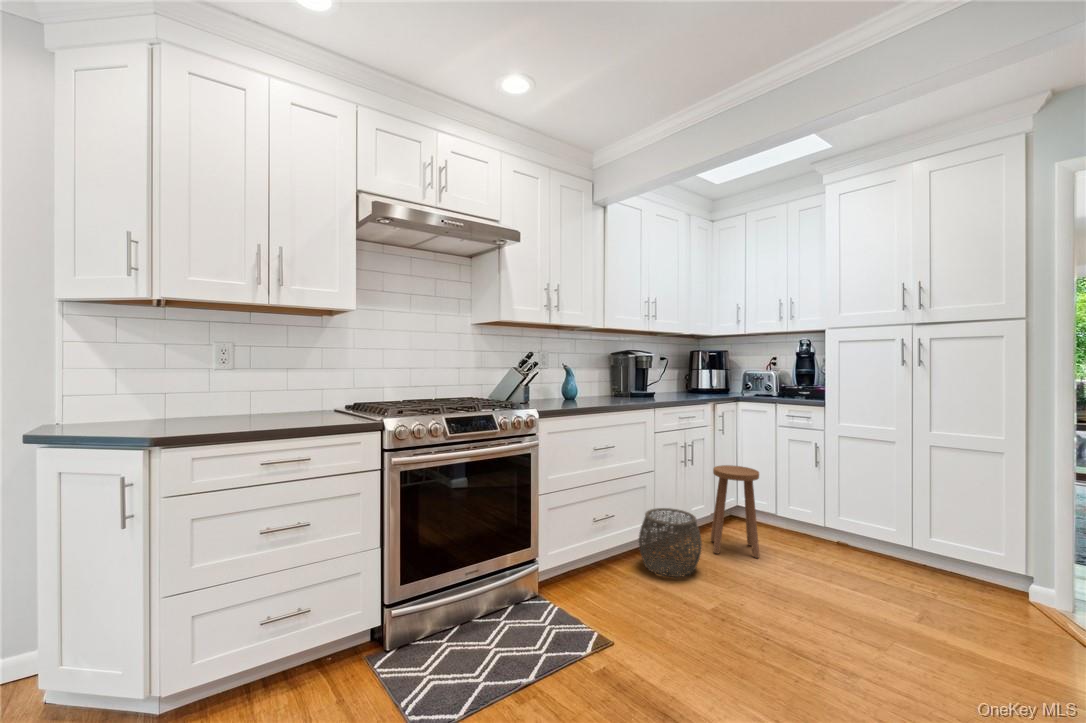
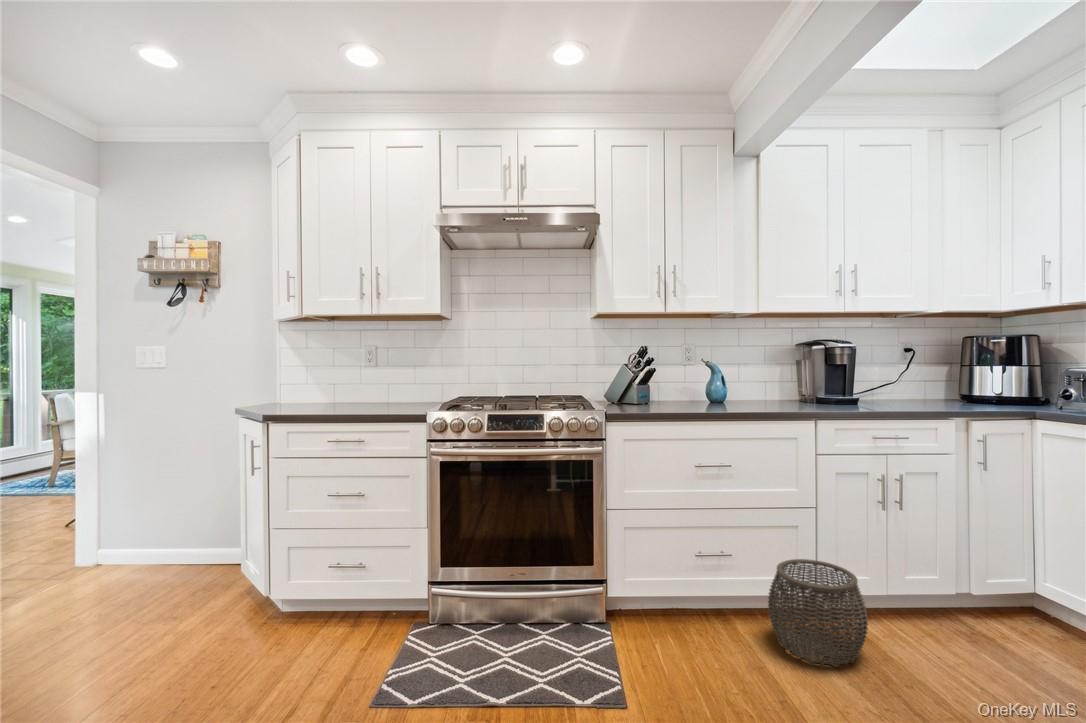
stool: present [711,465,759,558] -> none [921,516,1023,681]

